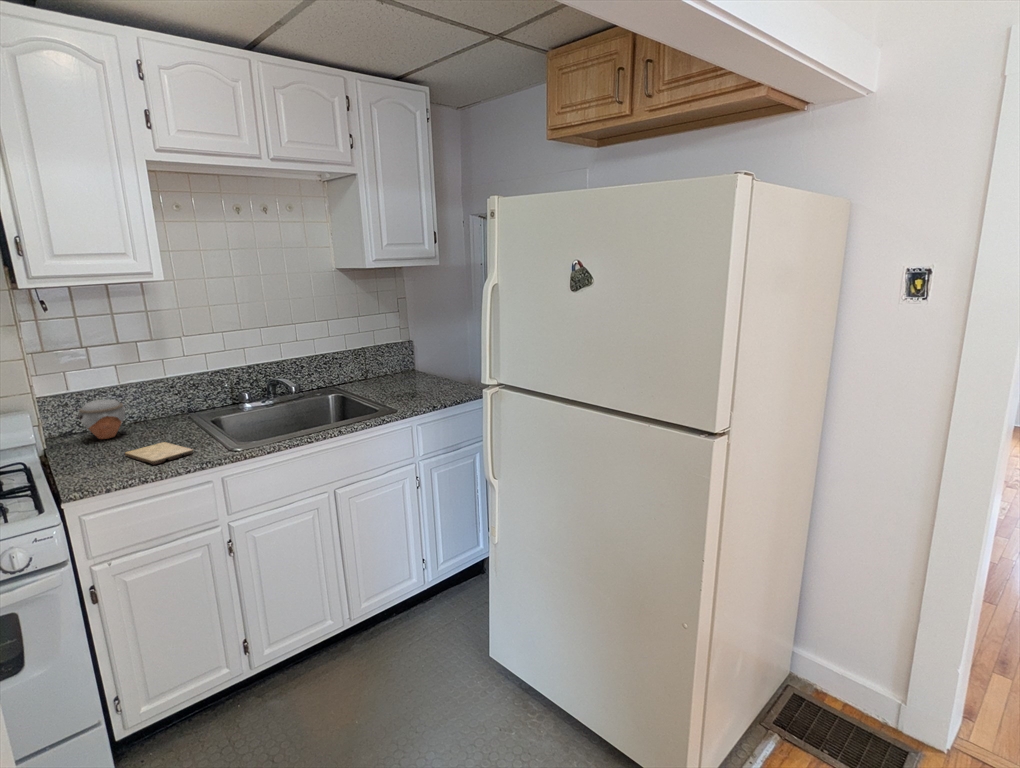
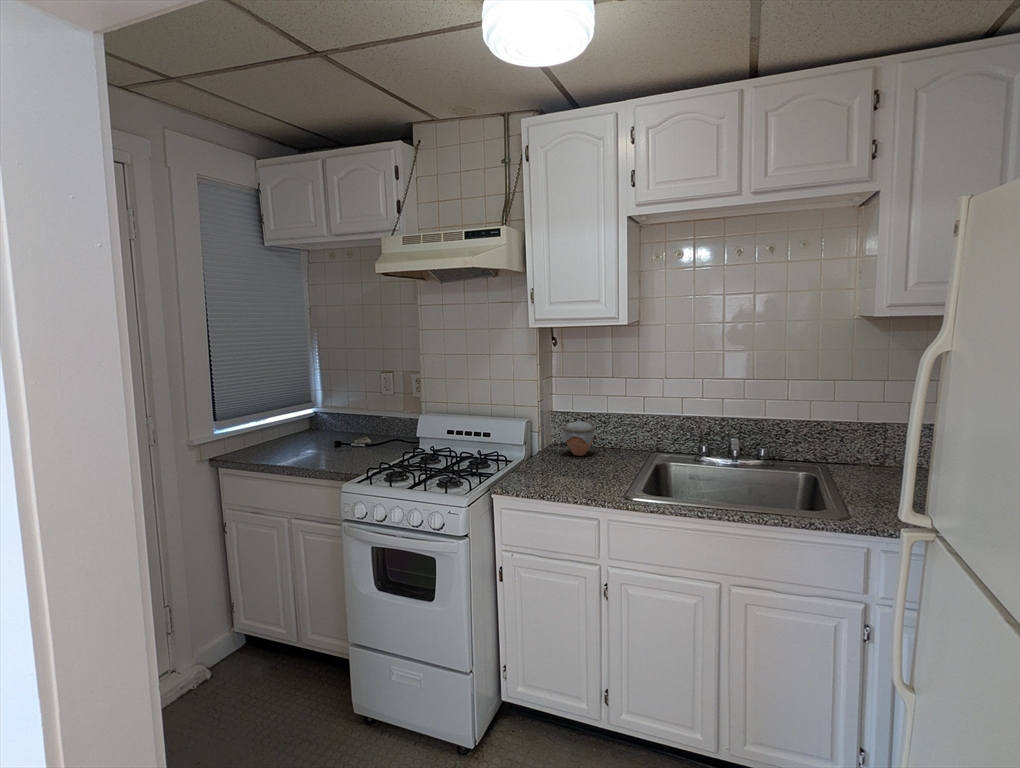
cutting board: present [125,442,193,465] -> none [559,470,598,487]

